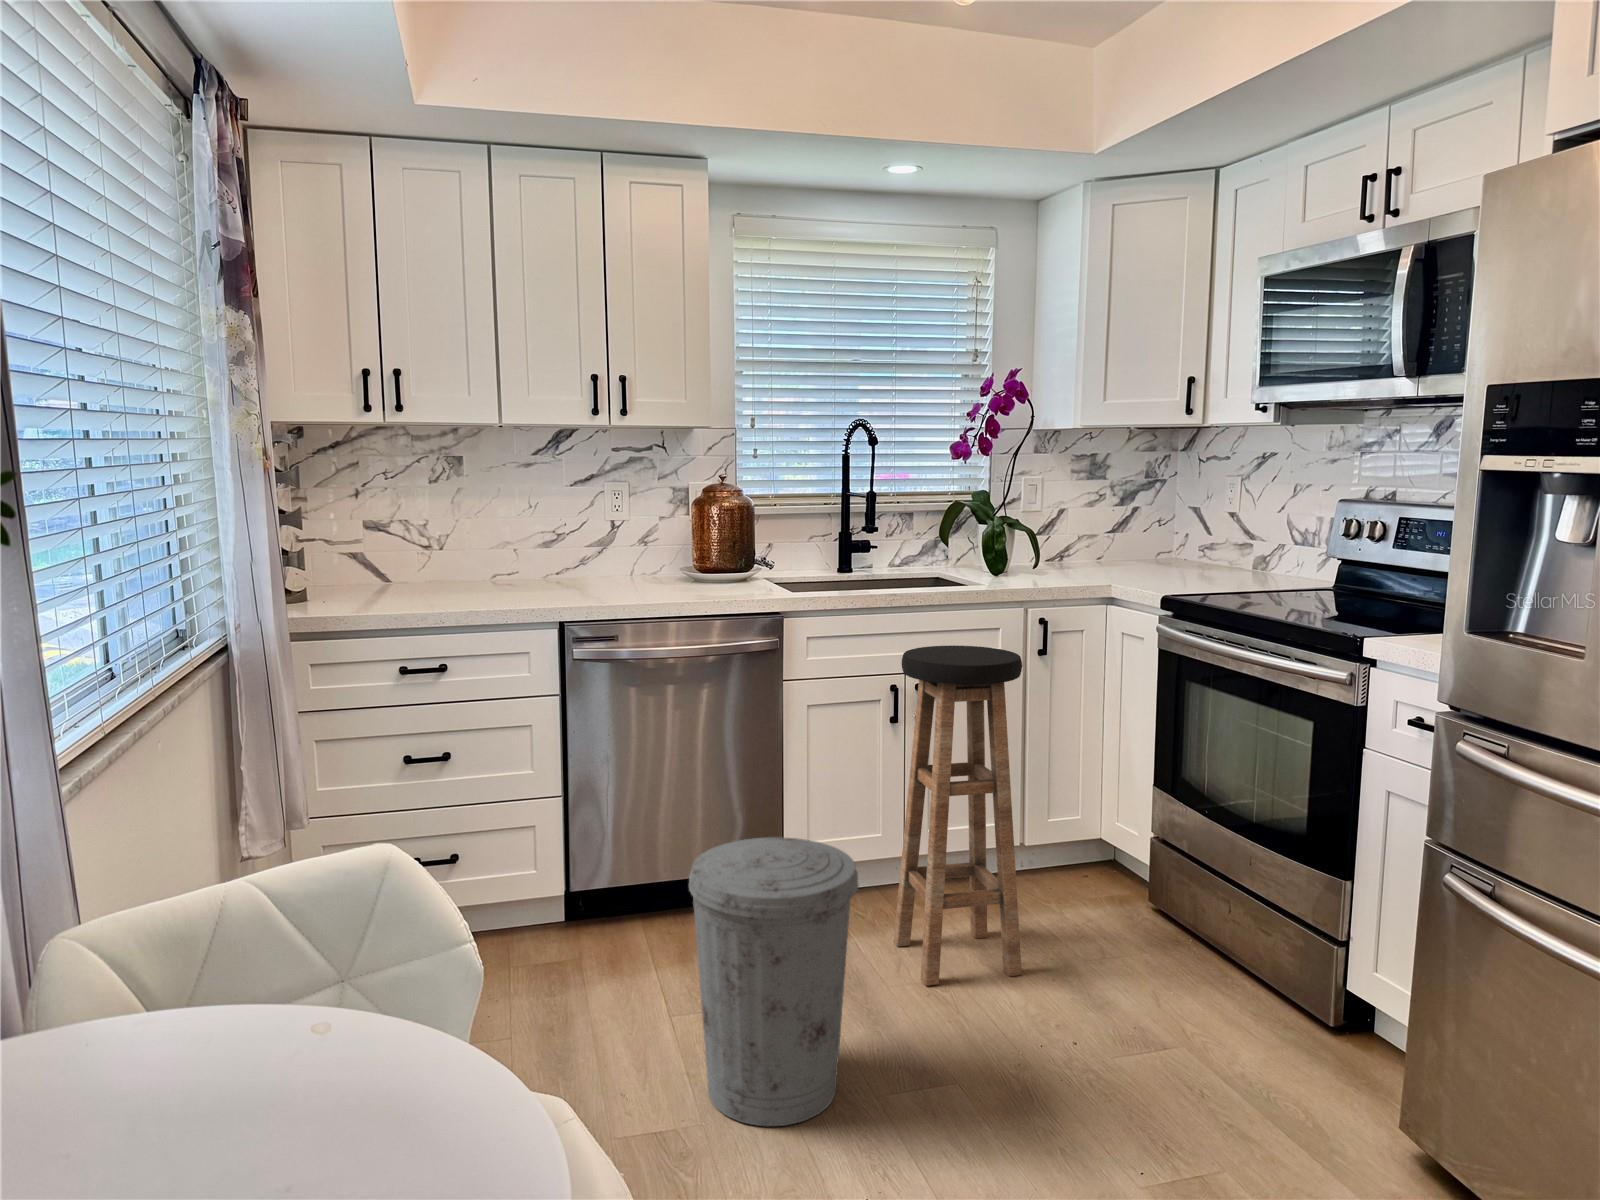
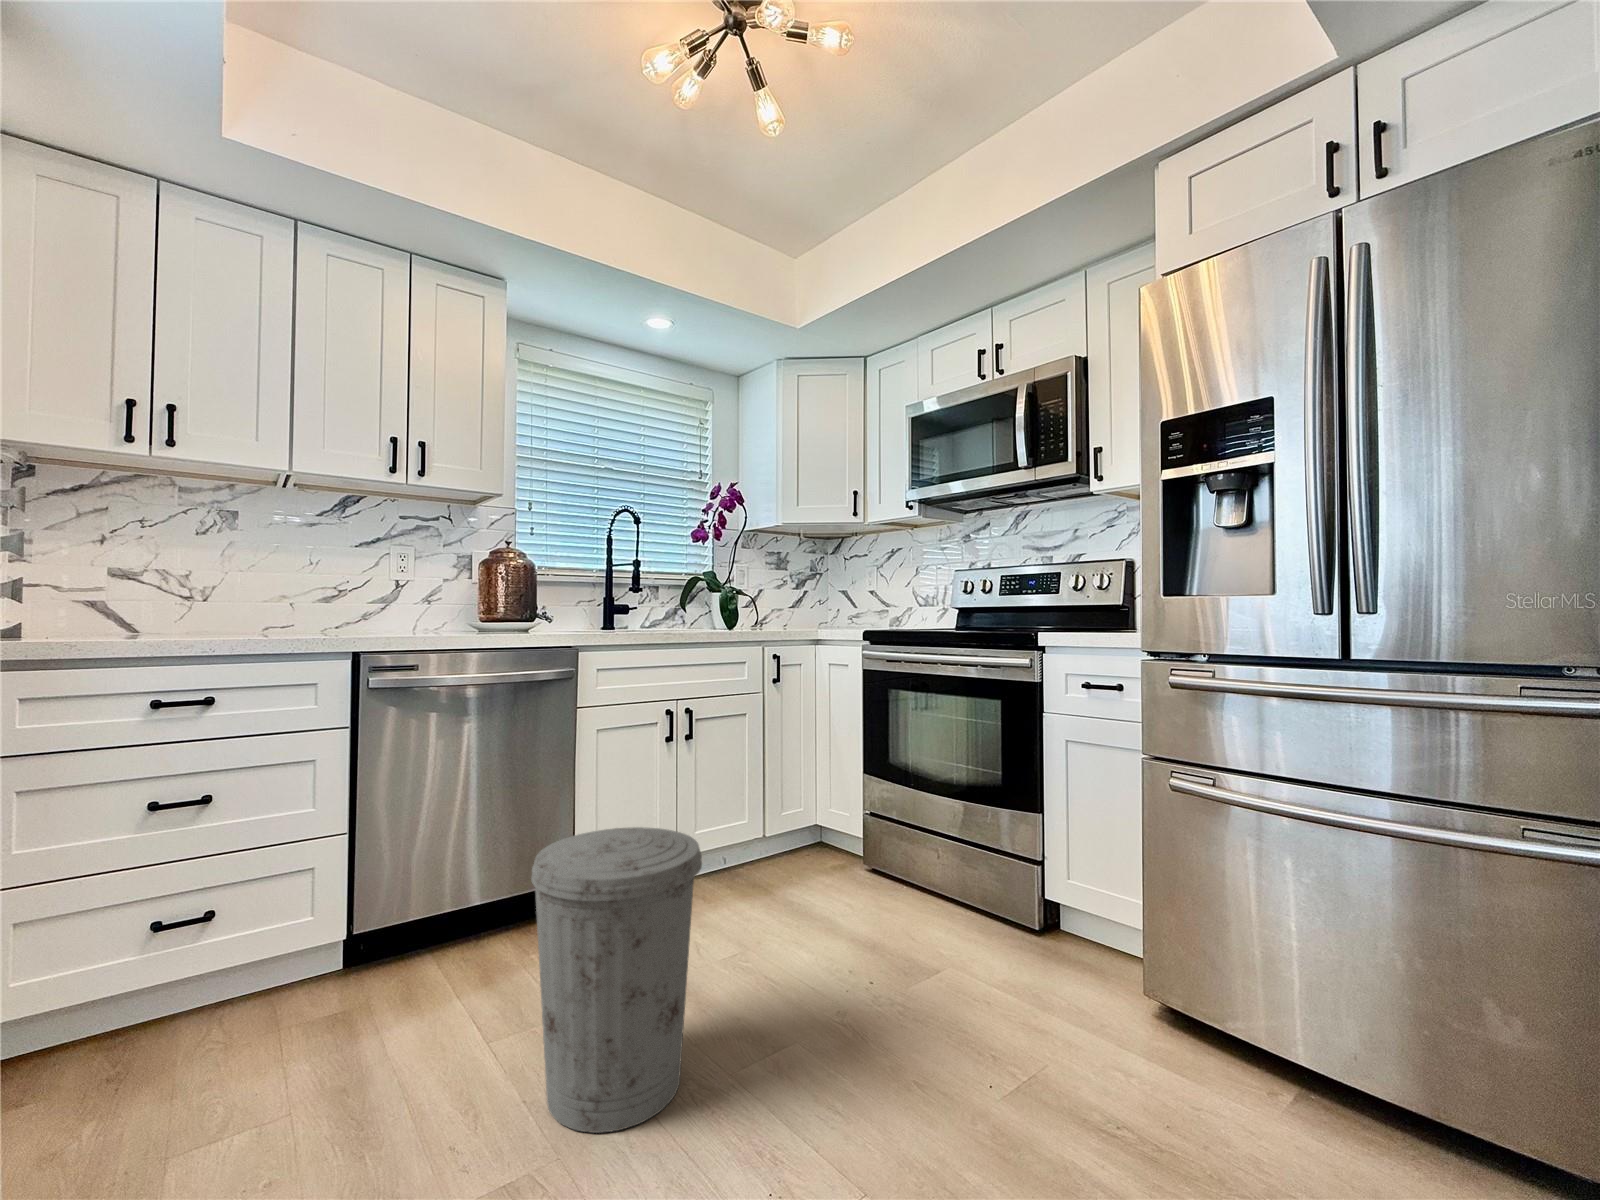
bar stool: present [894,646,1022,986] -> none [681,667,795,957]

